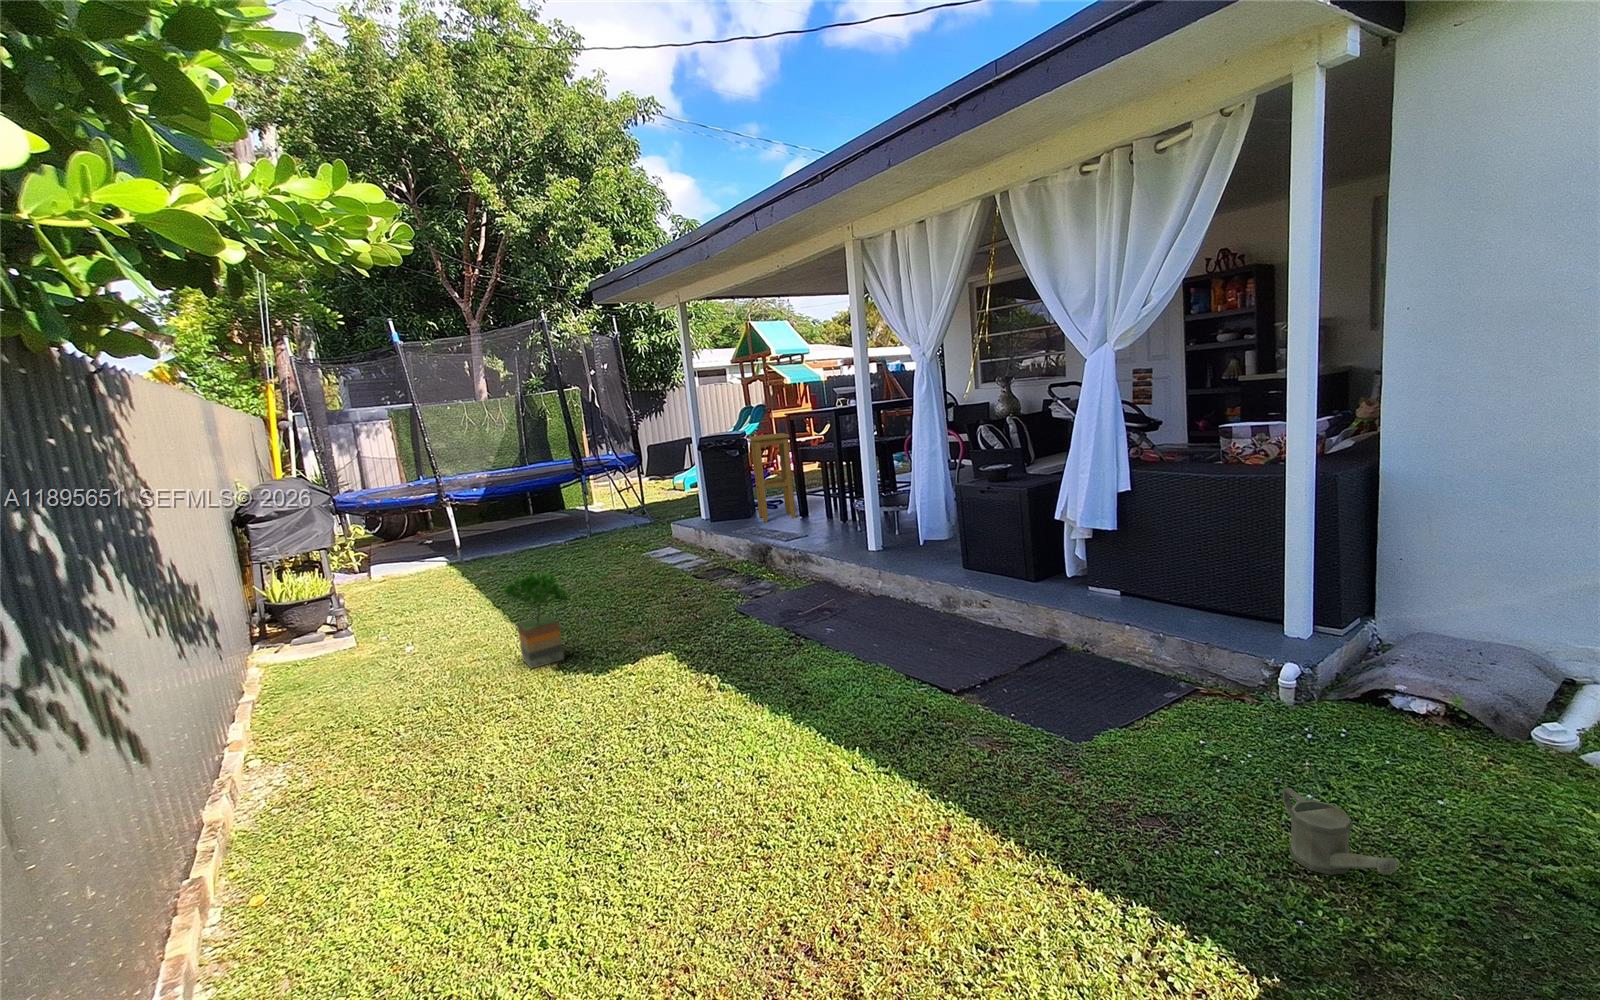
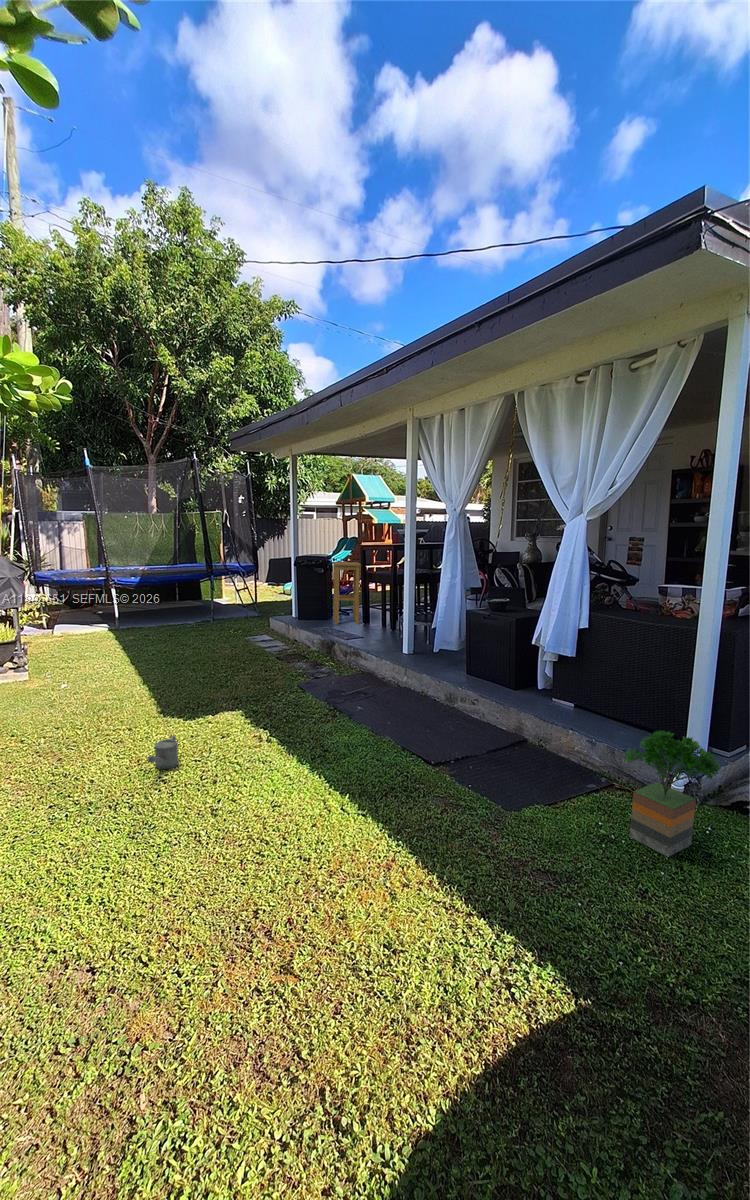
potted tree: present [503,573,568,668] -> present [625,730,721,857]
watering can: present [1283,788,1397,875] -> present [148,735,179,769]

